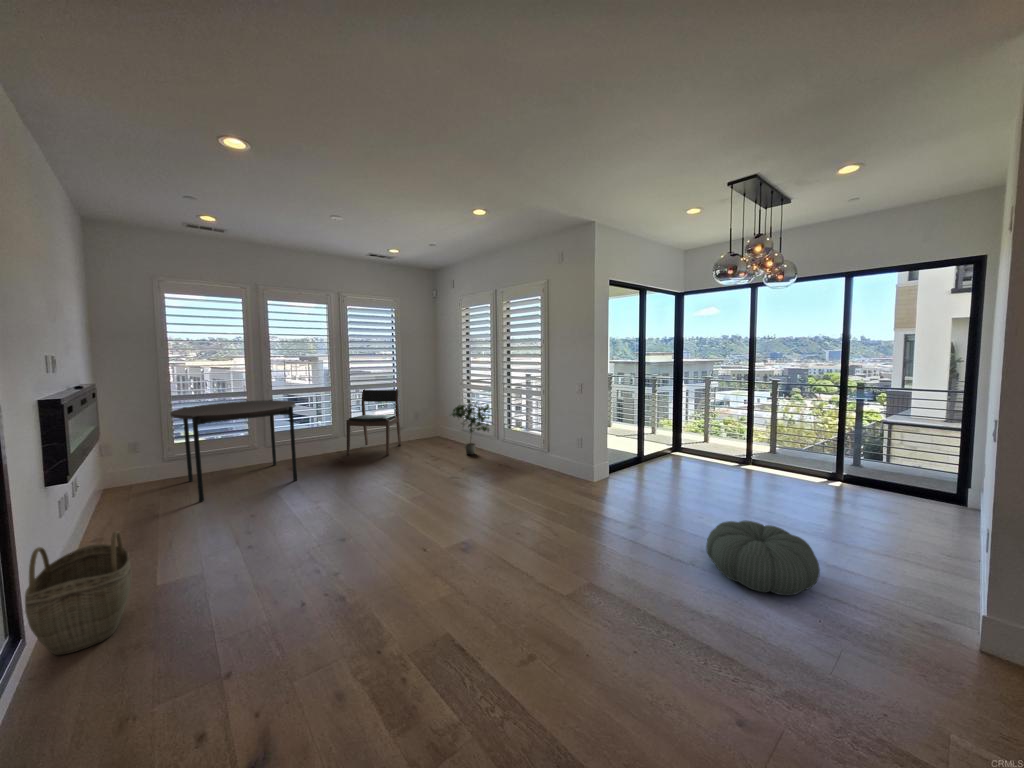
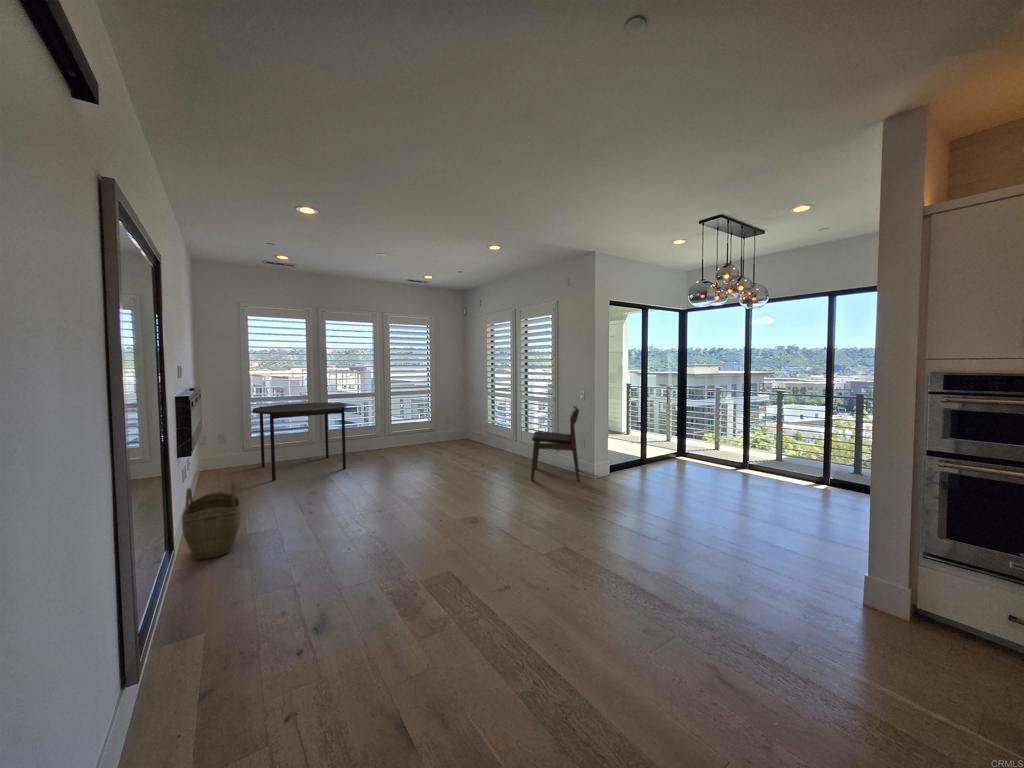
dining chair: present [346,389,401,455] -> present [531,406,580,481]
potted plant: present [452,404,489,455] -> none [474,409,513,454]
pouf: present [706,521,820,595] -> none [668,501,754,554]

